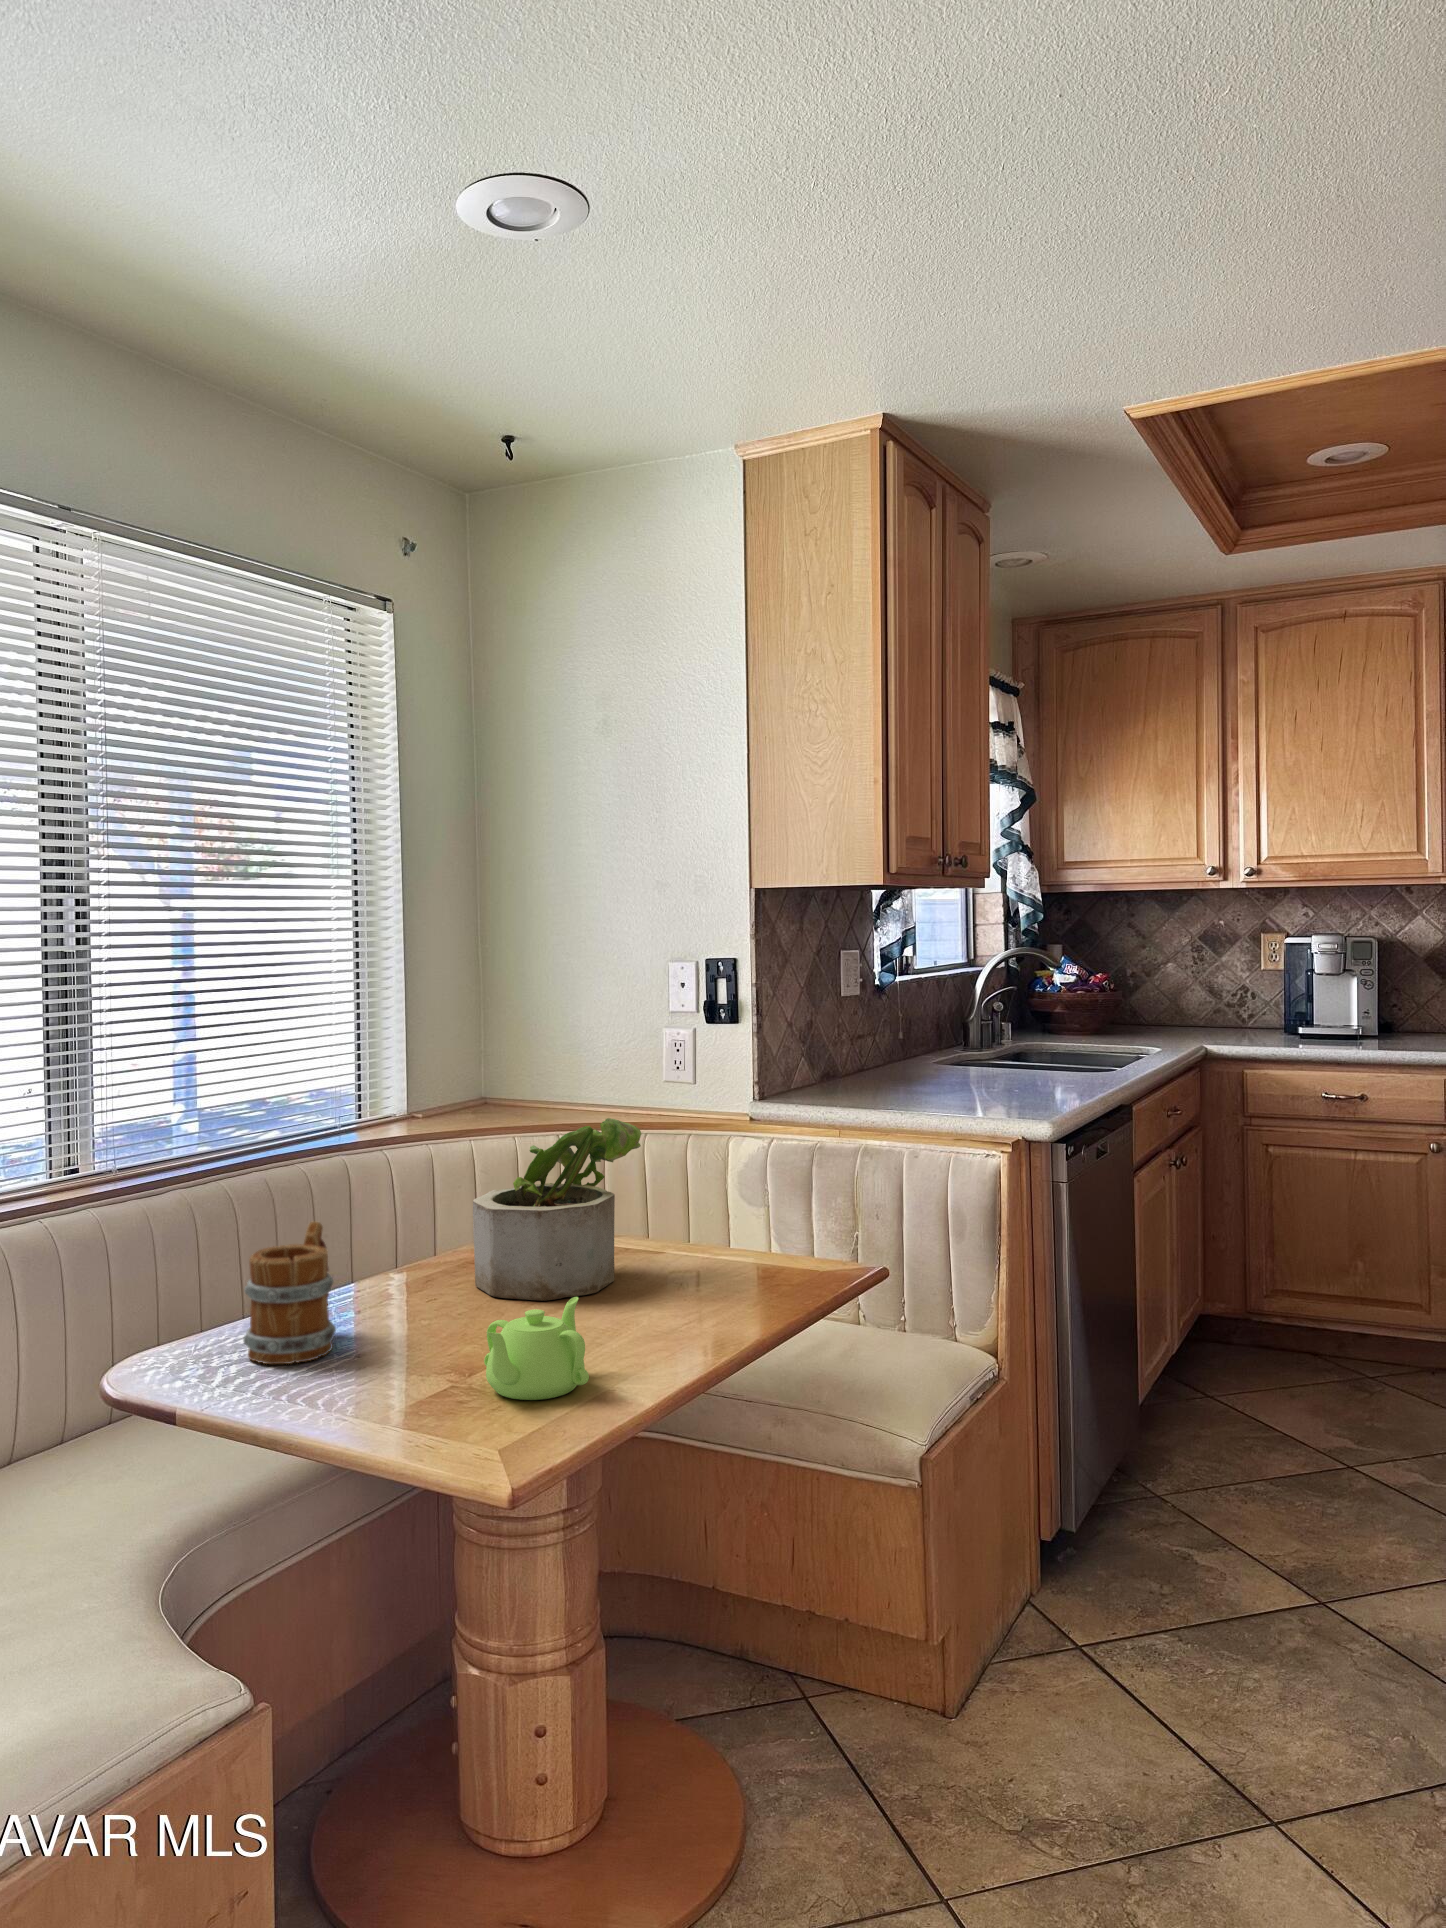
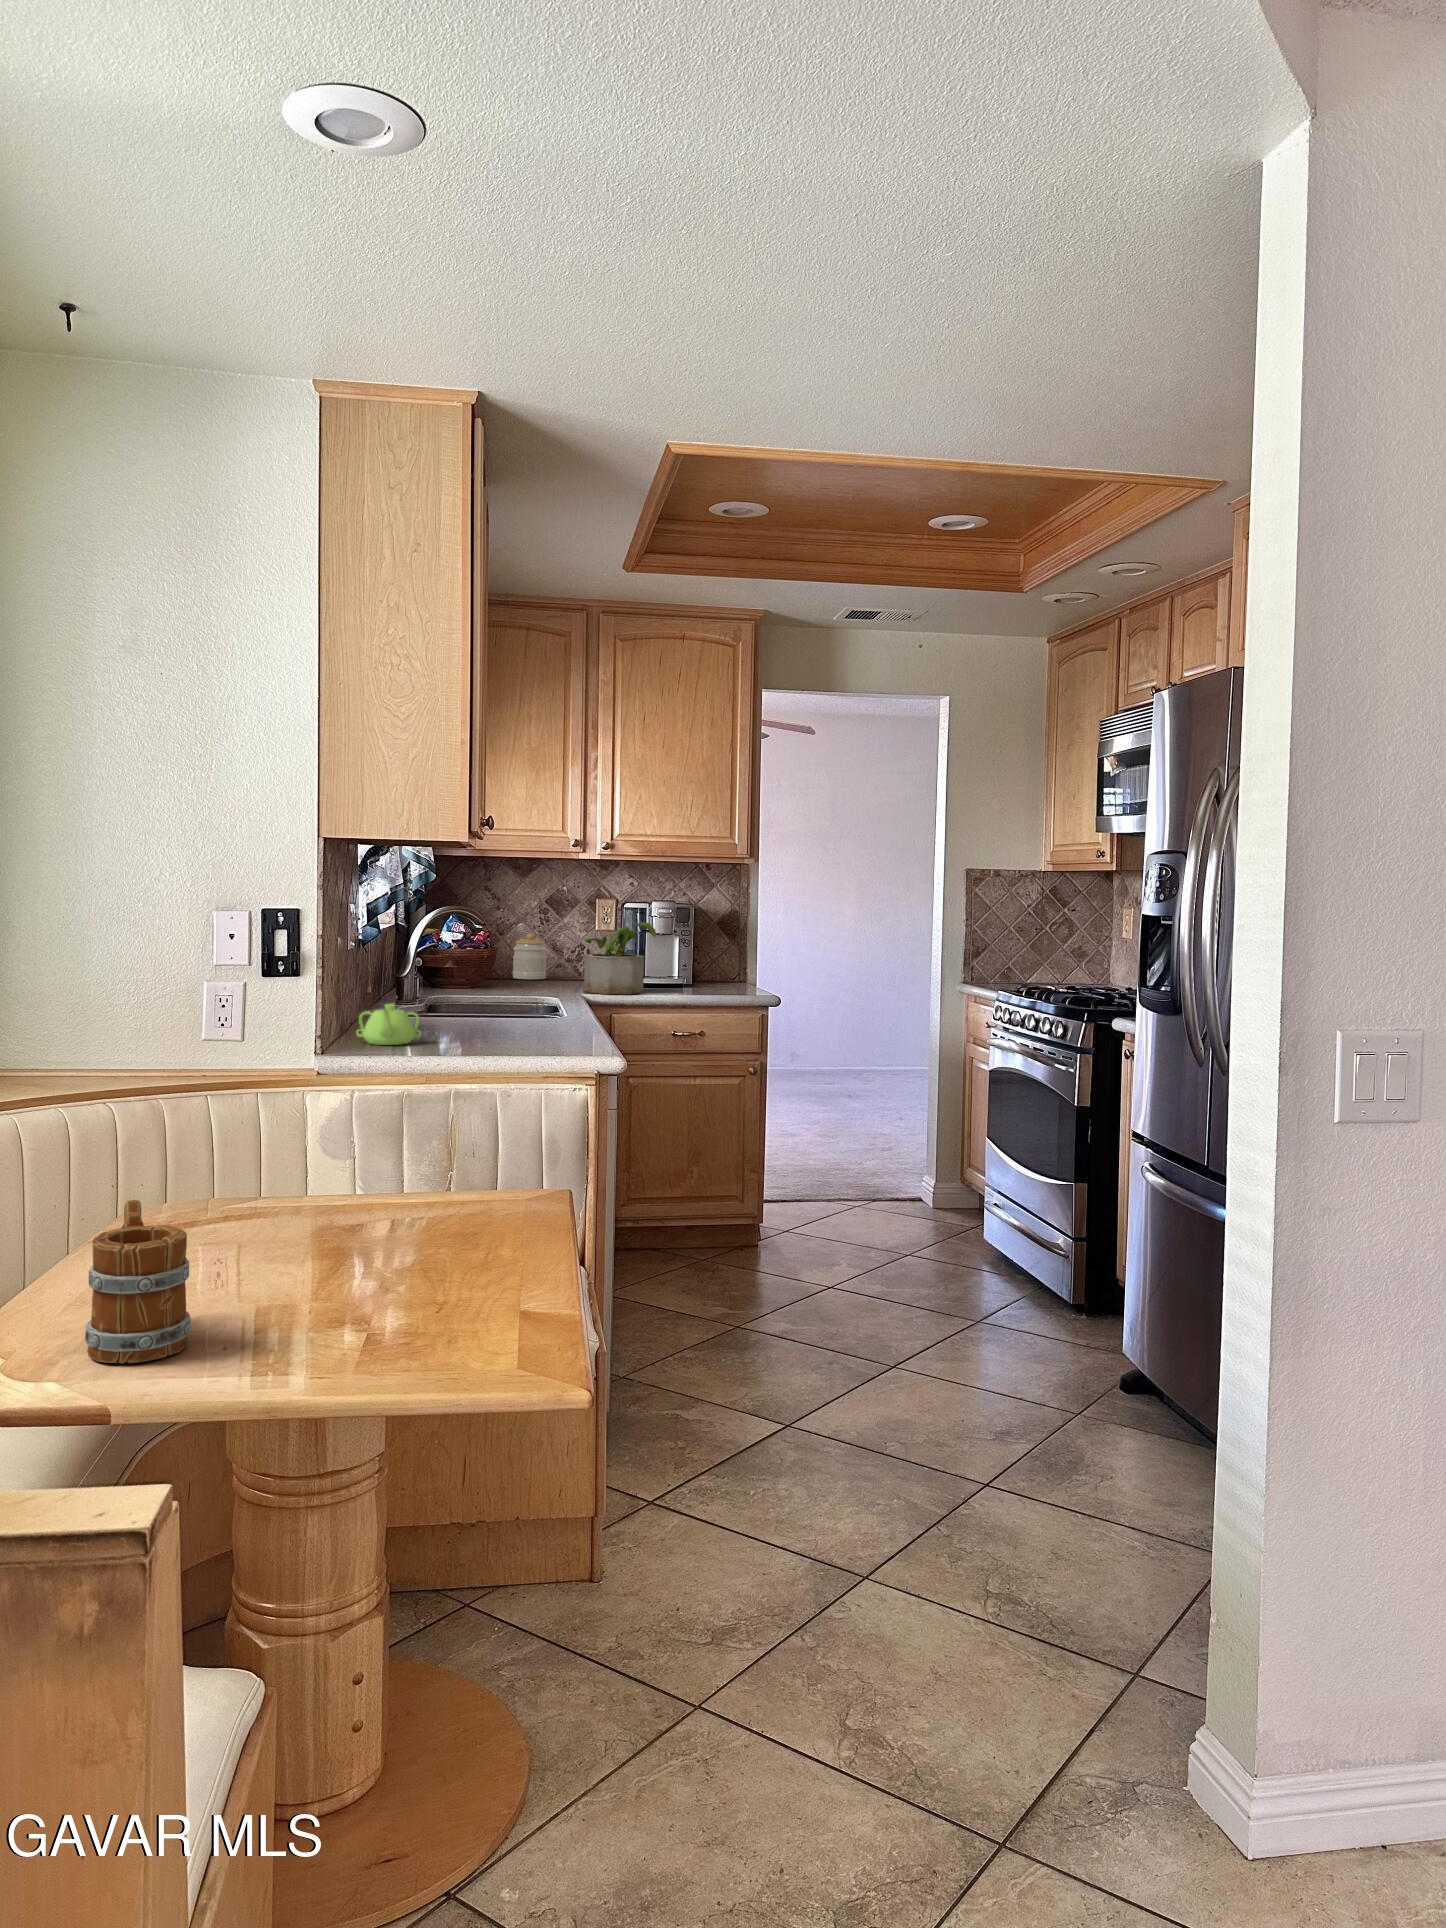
jar: none [1161,976,1201,1028] -> present [513,934,547,979]
potted plant: present [473,1118,641,1300] -> present [584,922,656,994]
teapot: present [484,1297,589,1400] -> present [356,1003,422,1045]

